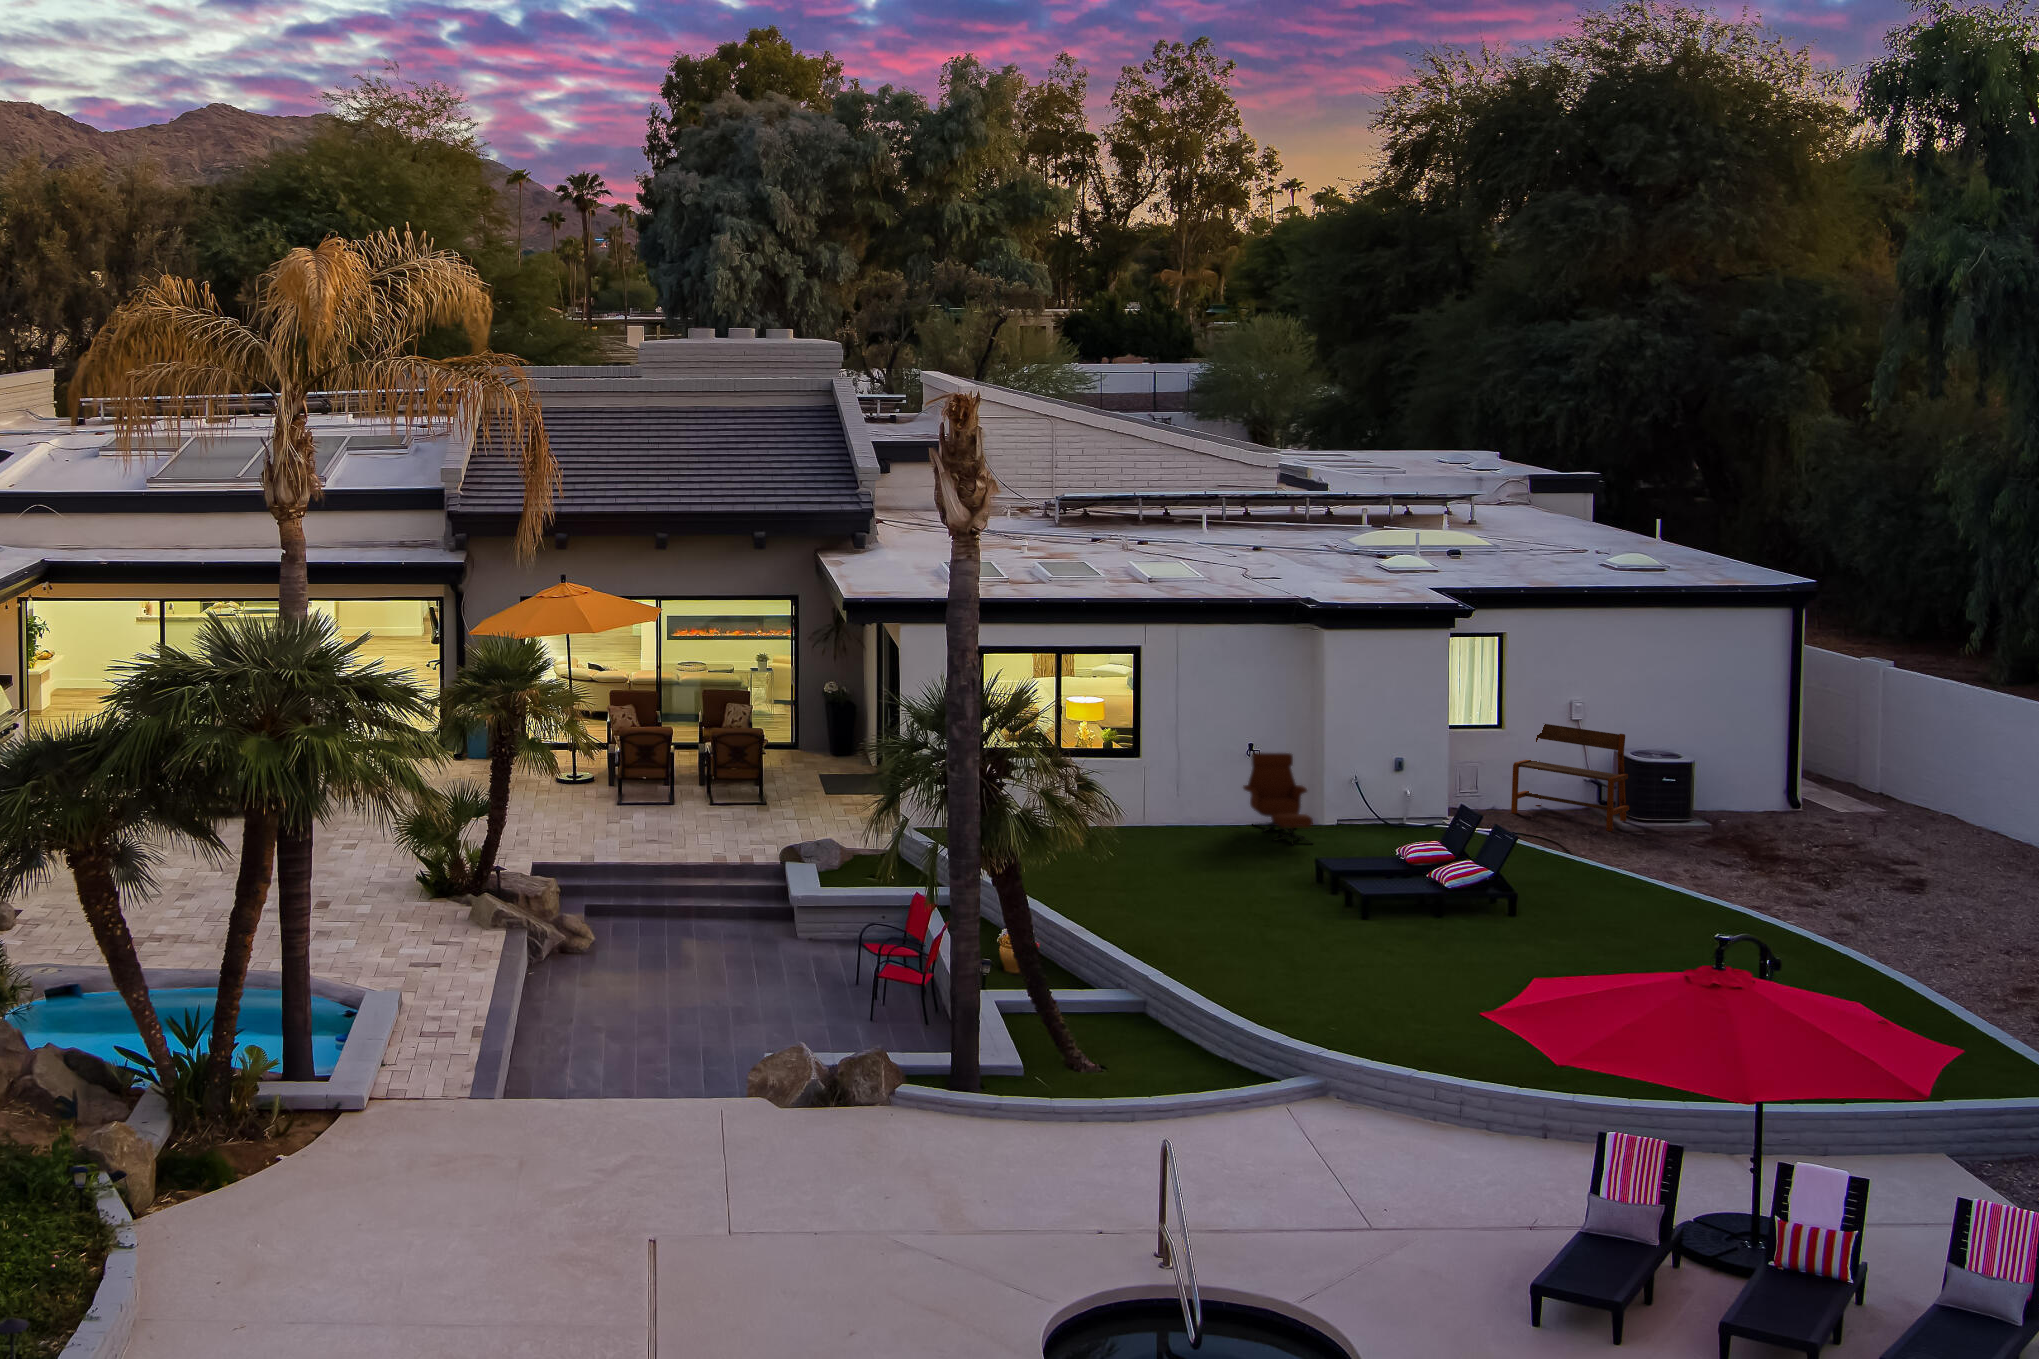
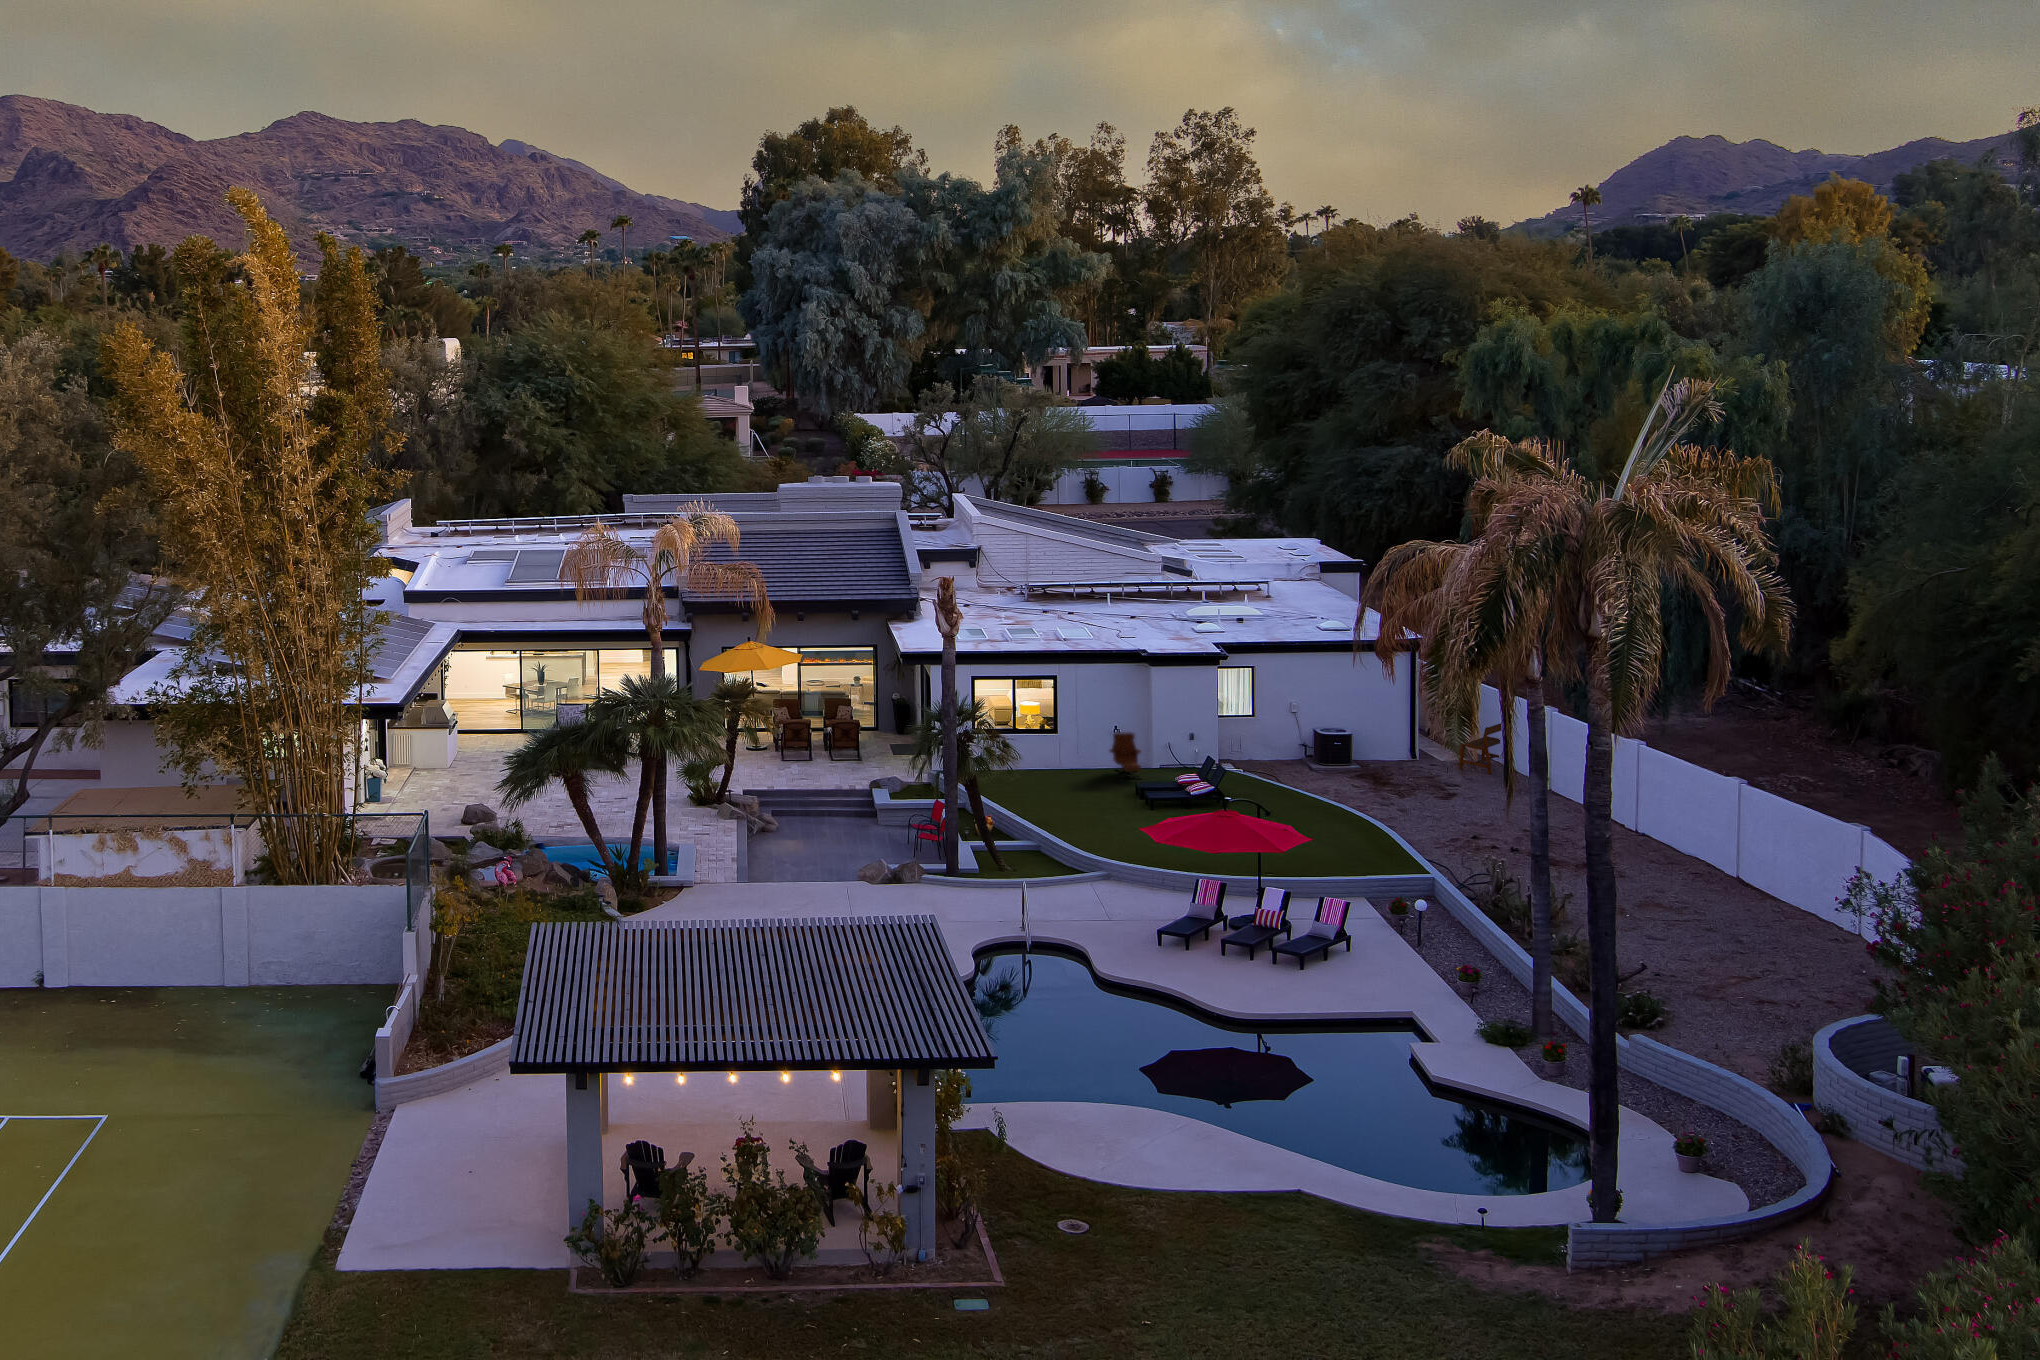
bench: present [1511,724,1629,831] -> present [1459,723,1501,775]

